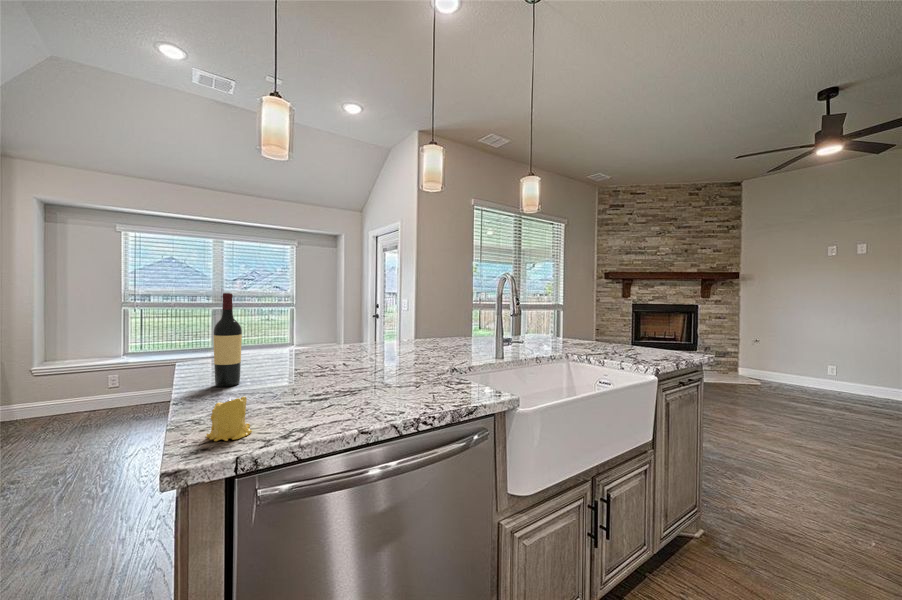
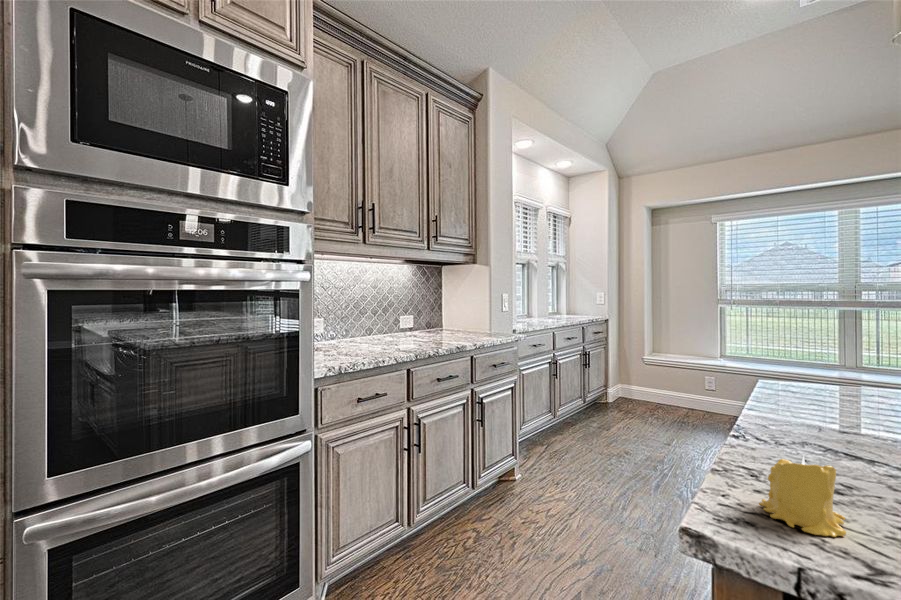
wine bottle: present [213,293,242,387] -> none [801,301,851,440]

